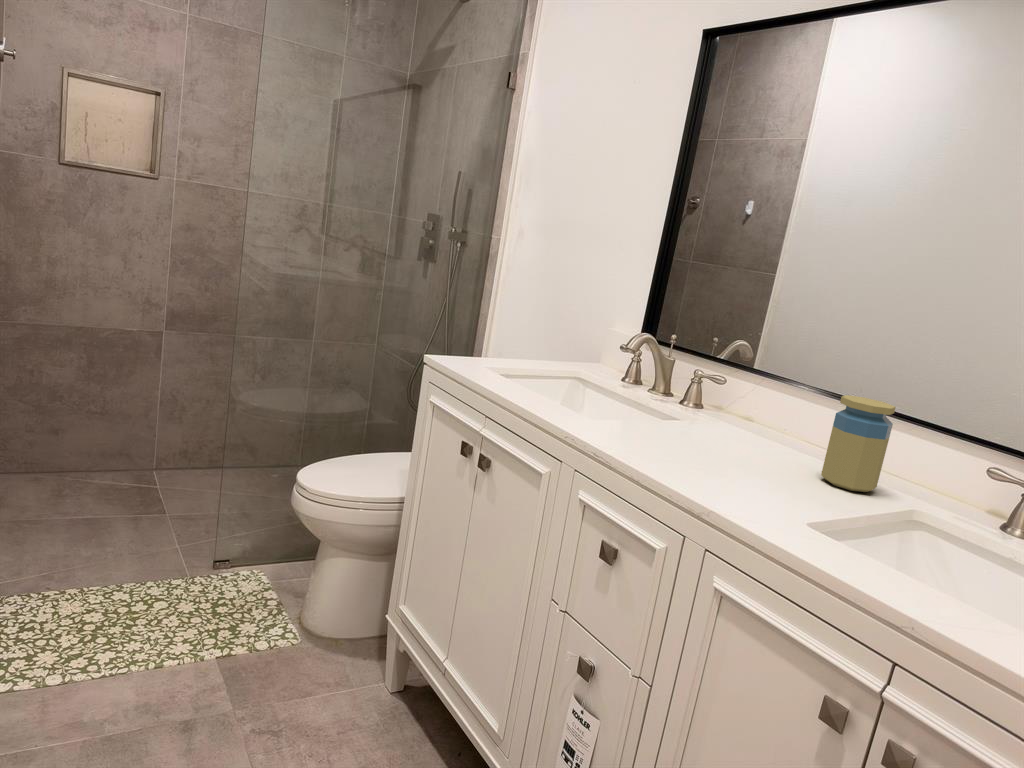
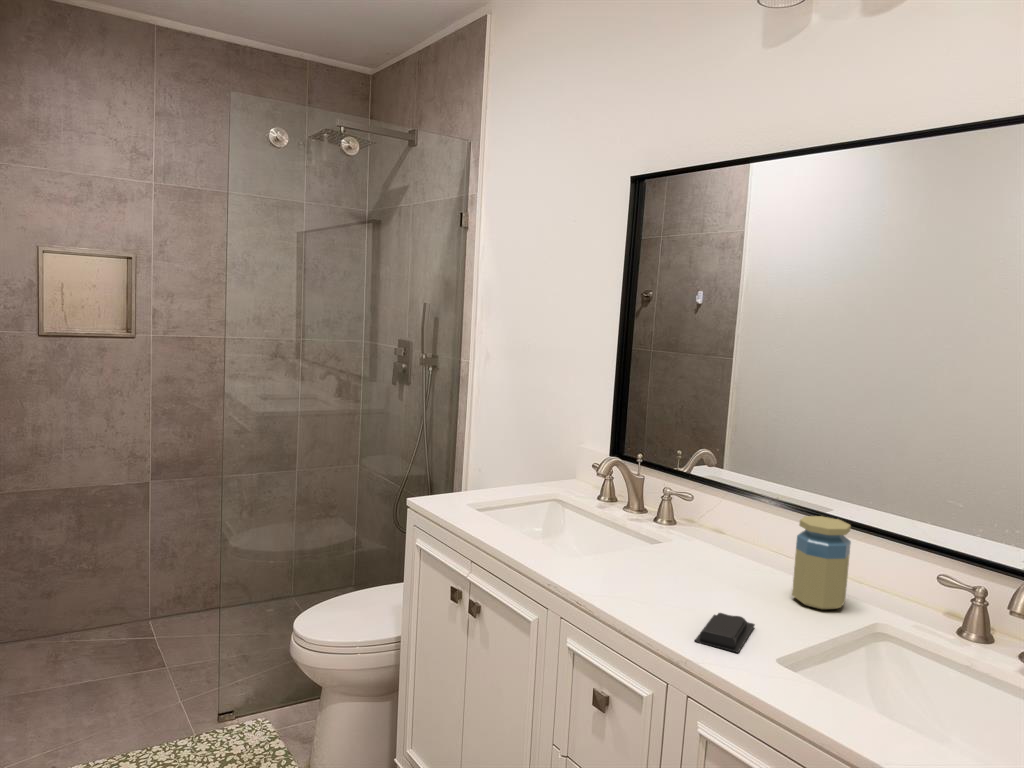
soap bar: none [718,475,782,510] -> present [695,613,755,653]

